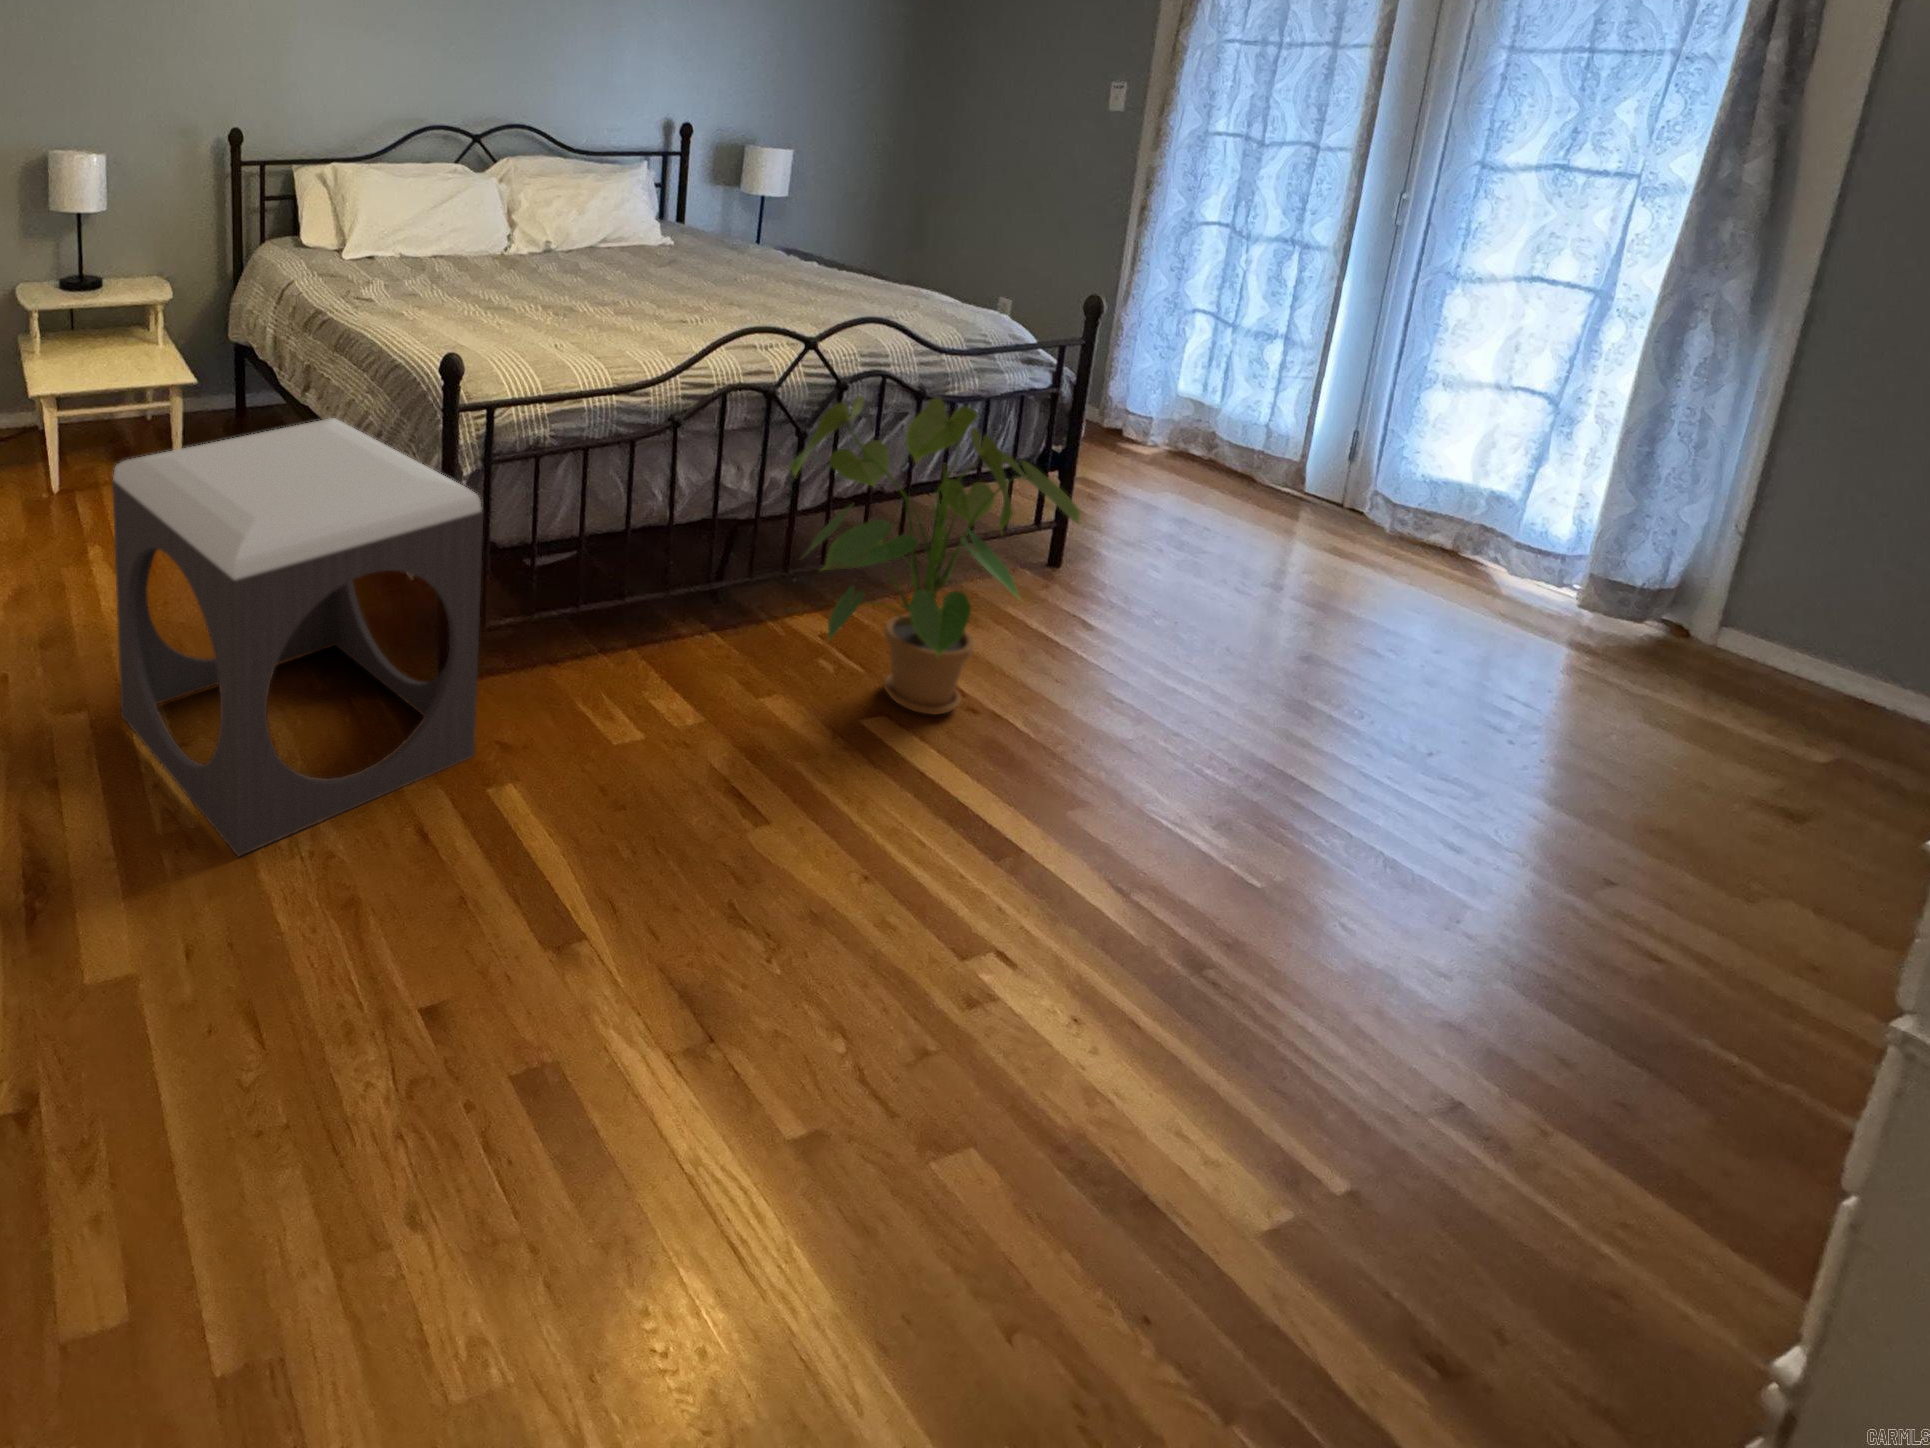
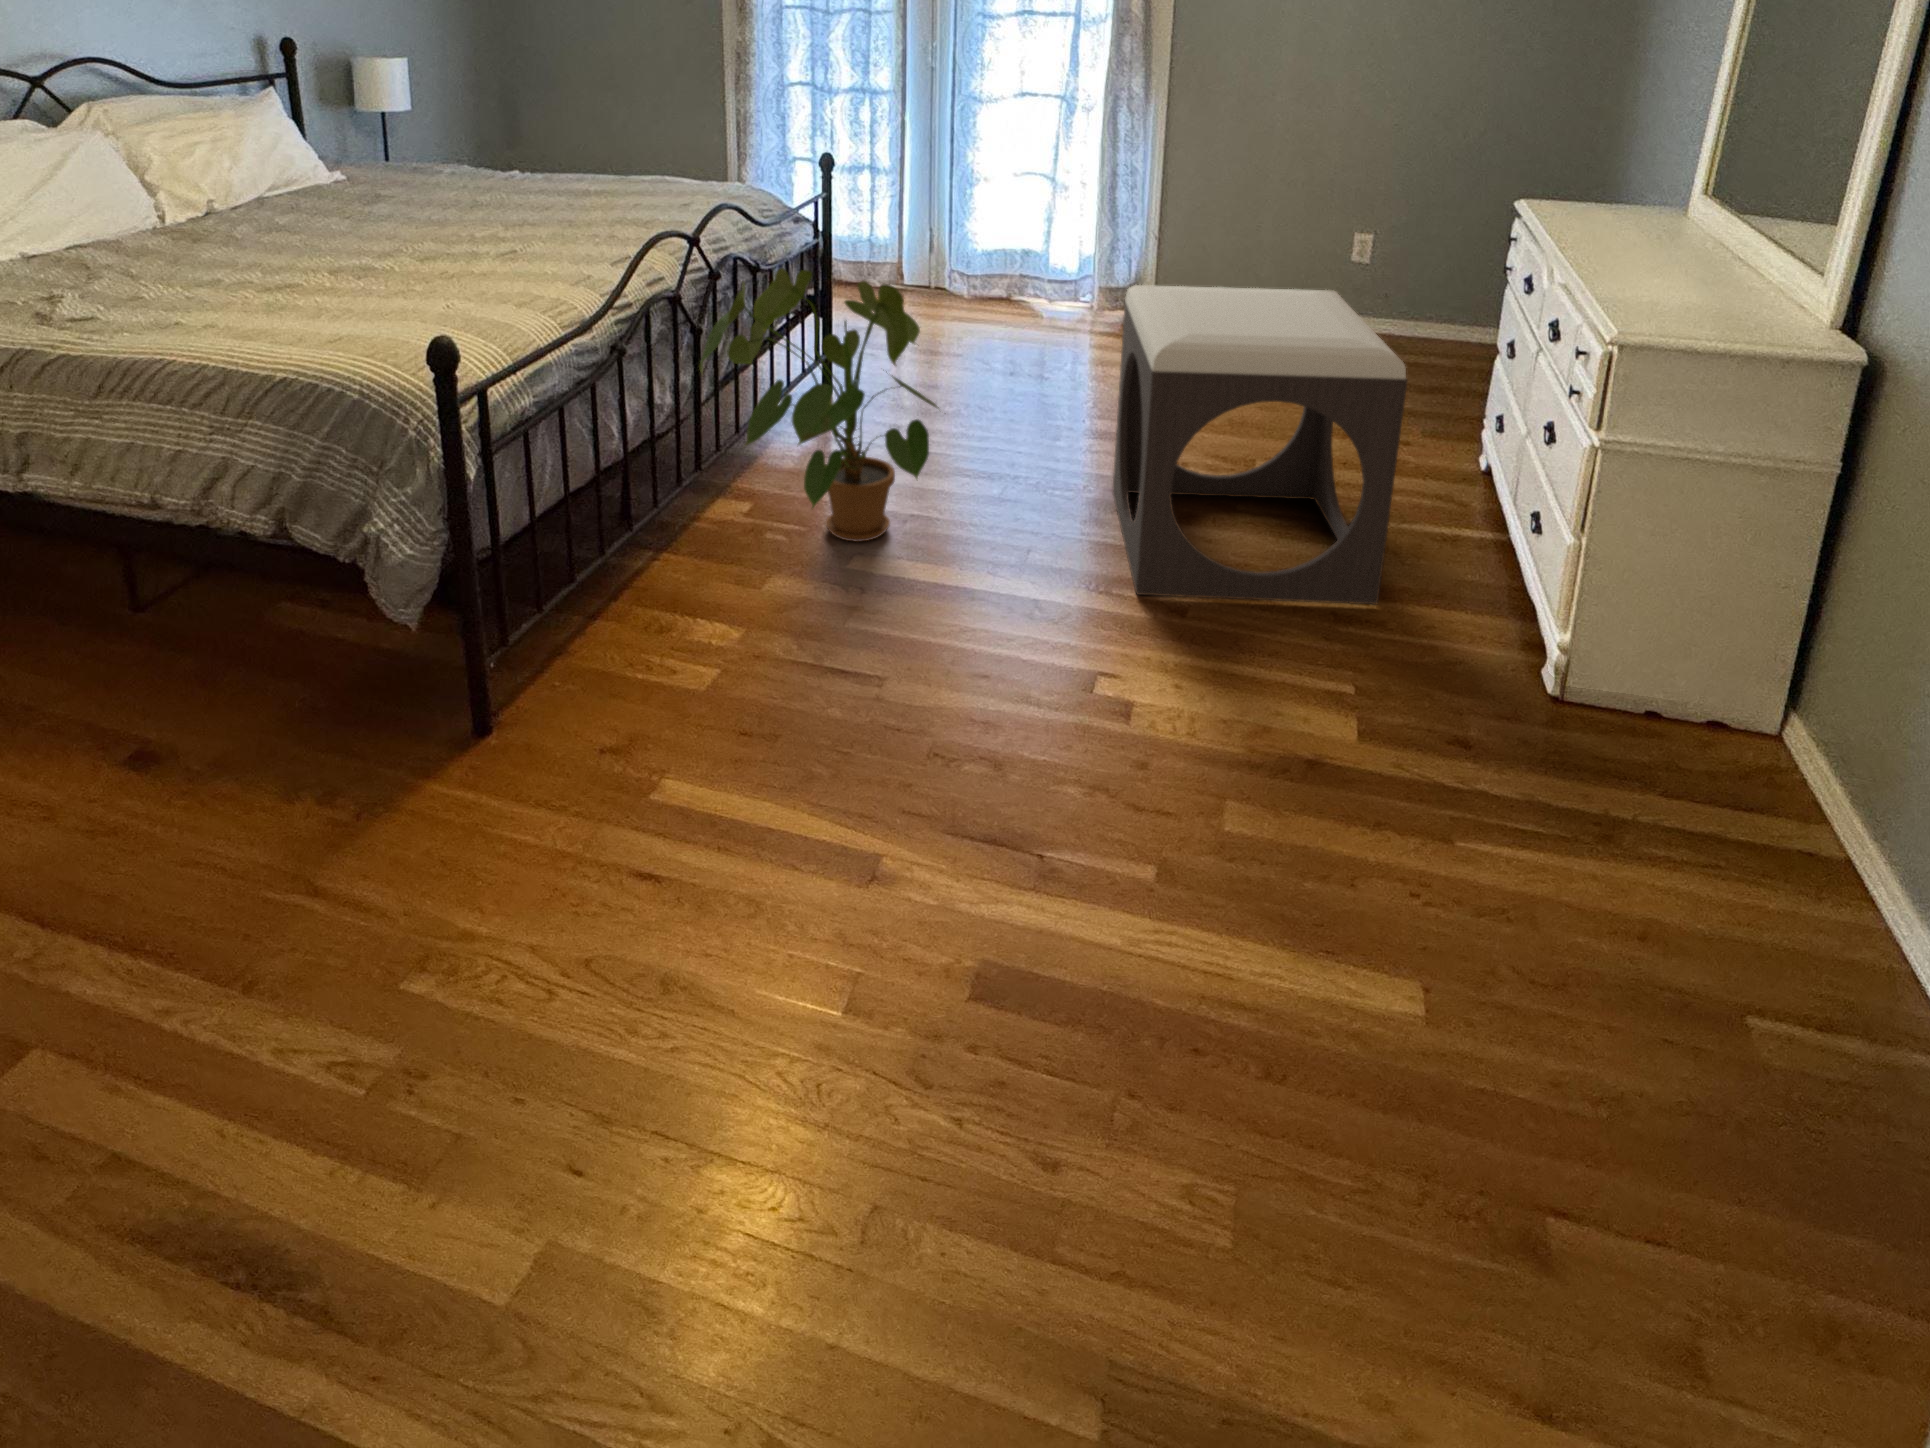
footstool: present [112,418,483,856] -> present [1113,285,1408,604]

